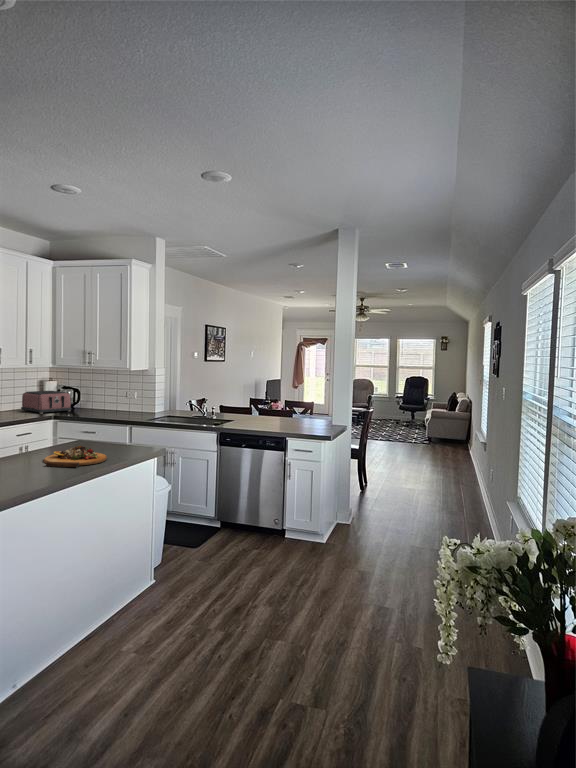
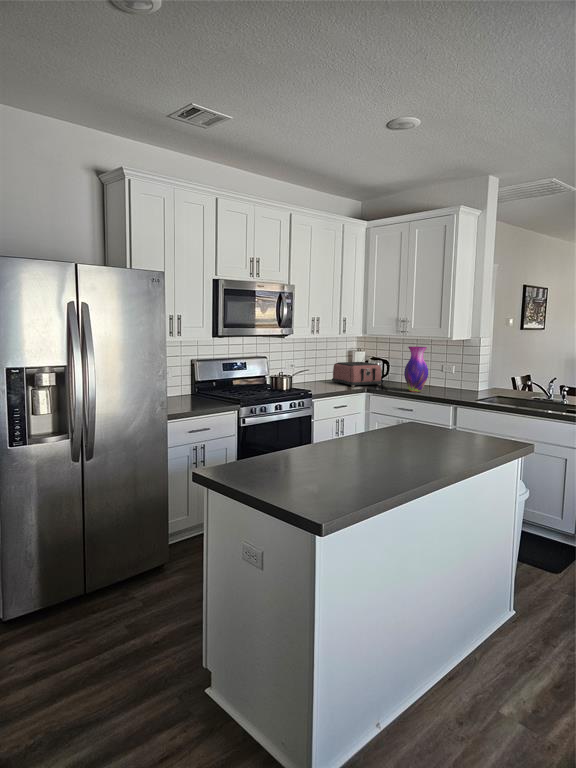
vase: none [90,376,112,416] -> present [404,347,428,392]
cutting board: present [44,446,107,467] -> none [387,432,461,460]

